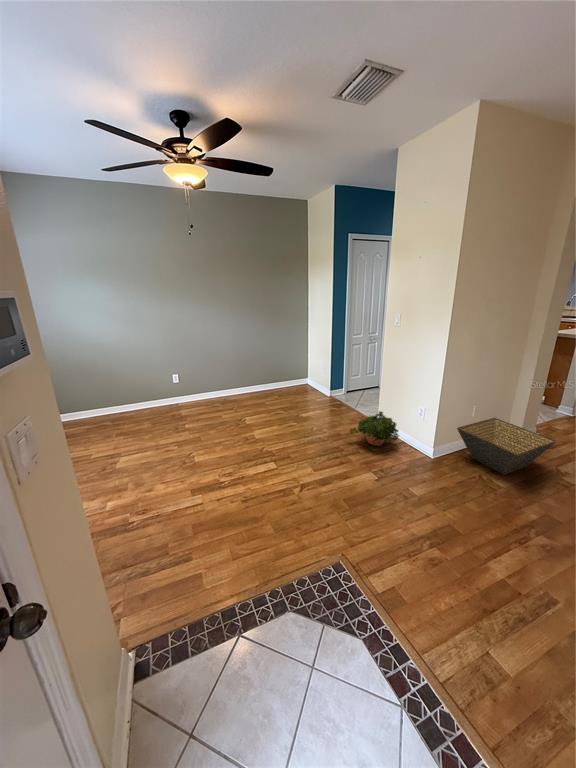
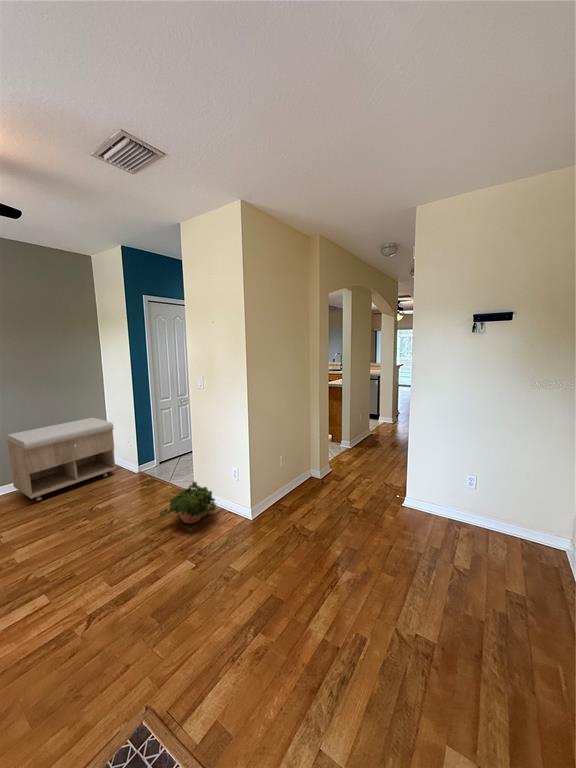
storage bench: none [247,346,315,402] -> present [7,418,116,500]
basket: present [457,418,557,475] -> none [269,464,344,518]

